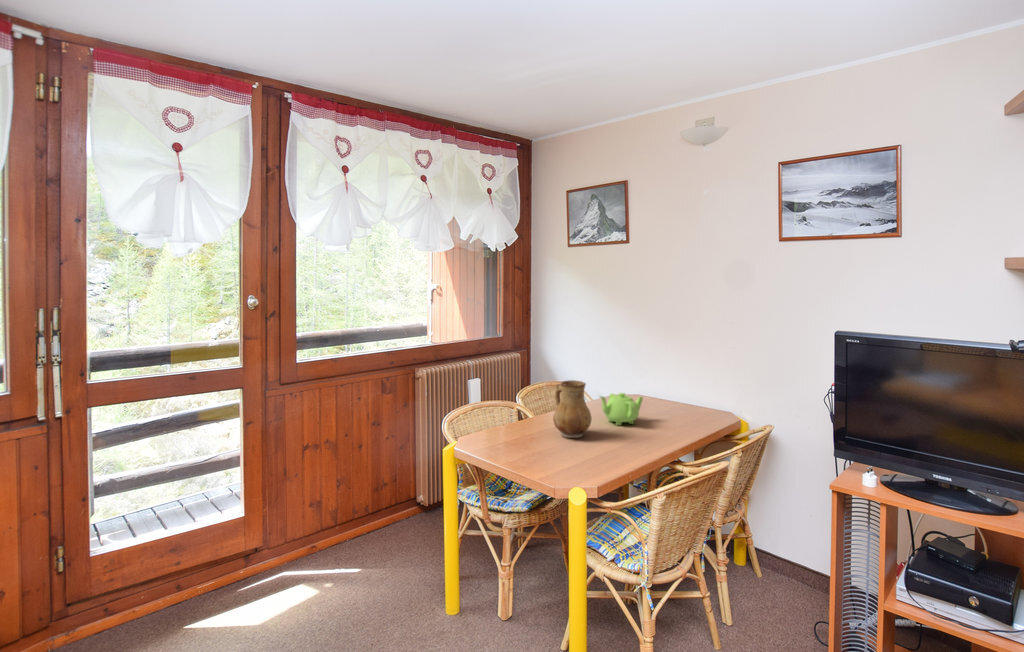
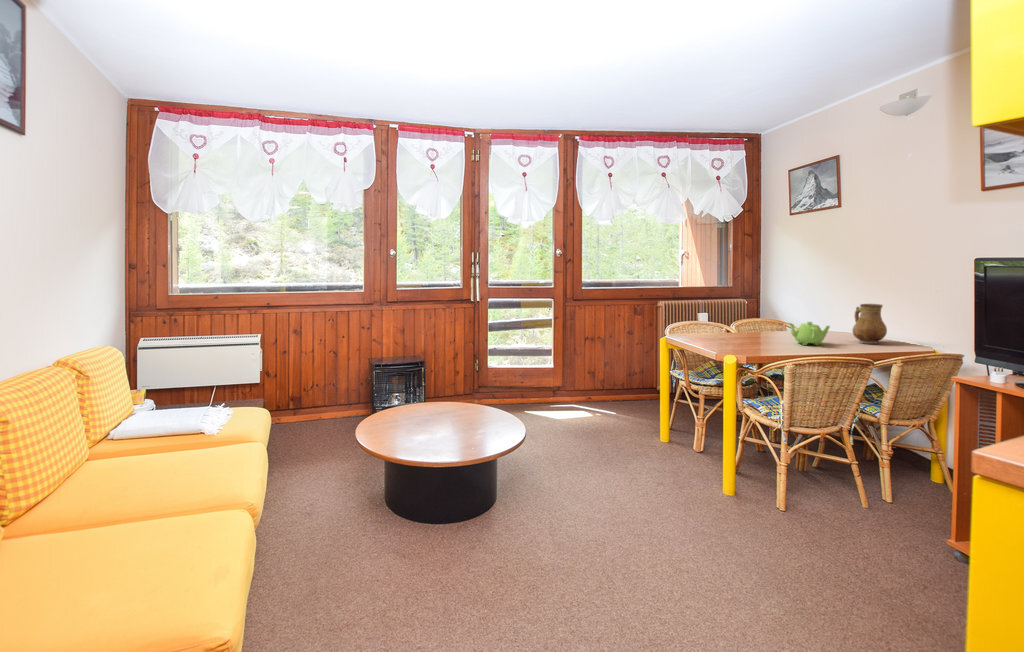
ceramic pitcher: present [553,380,591,438] -> present [853,304,887,344]

